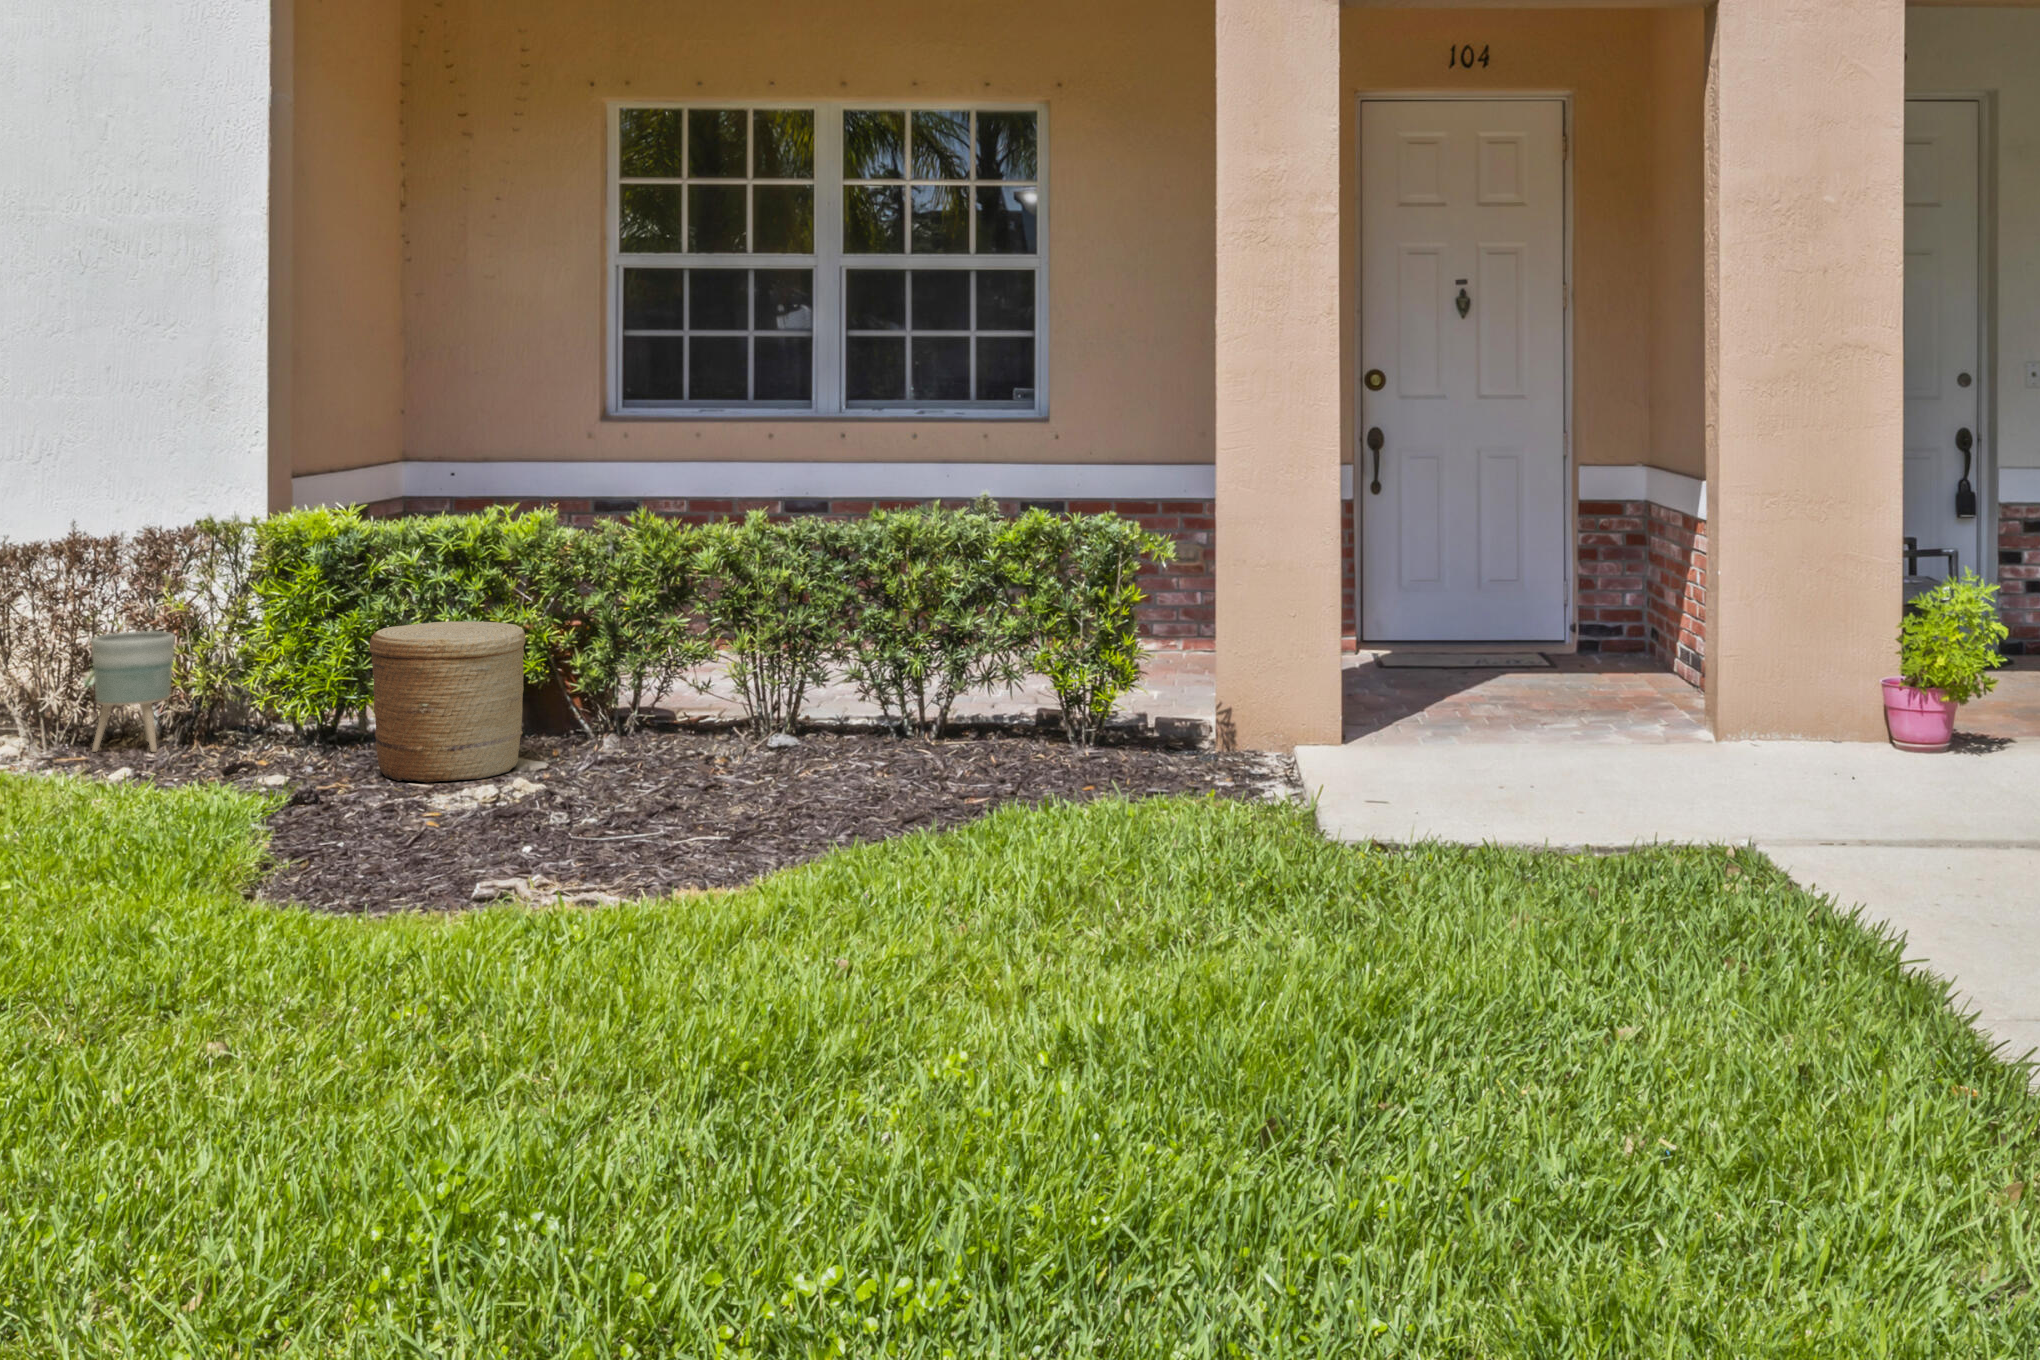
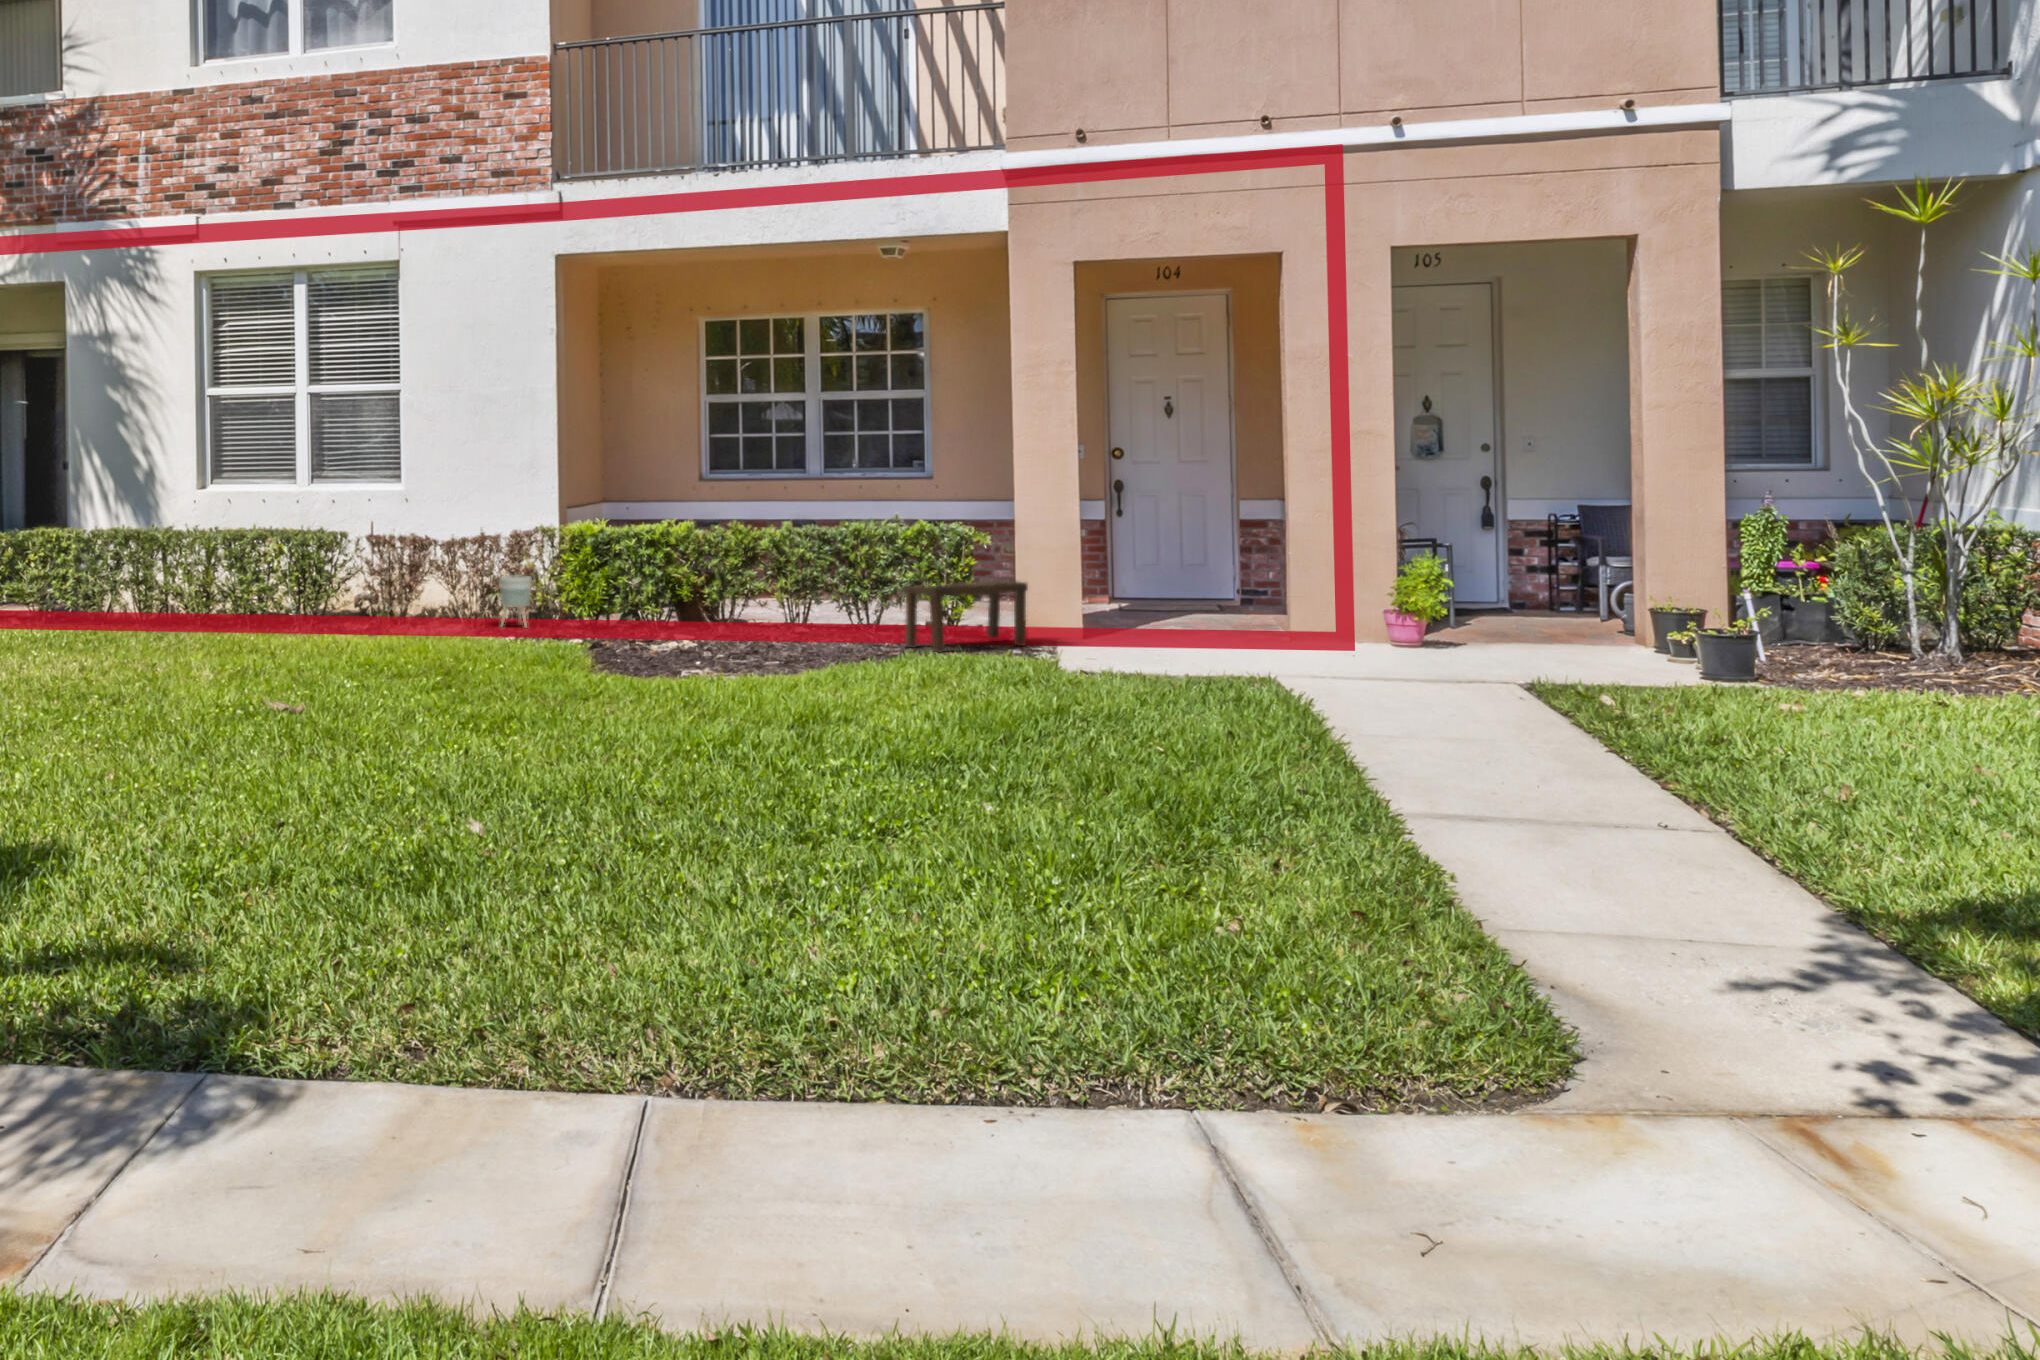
basket: present [369,621,525,783] -> none [623,571,688,640]
bench: none [992,631,1244,801] -> present [905,579,1028,652]

